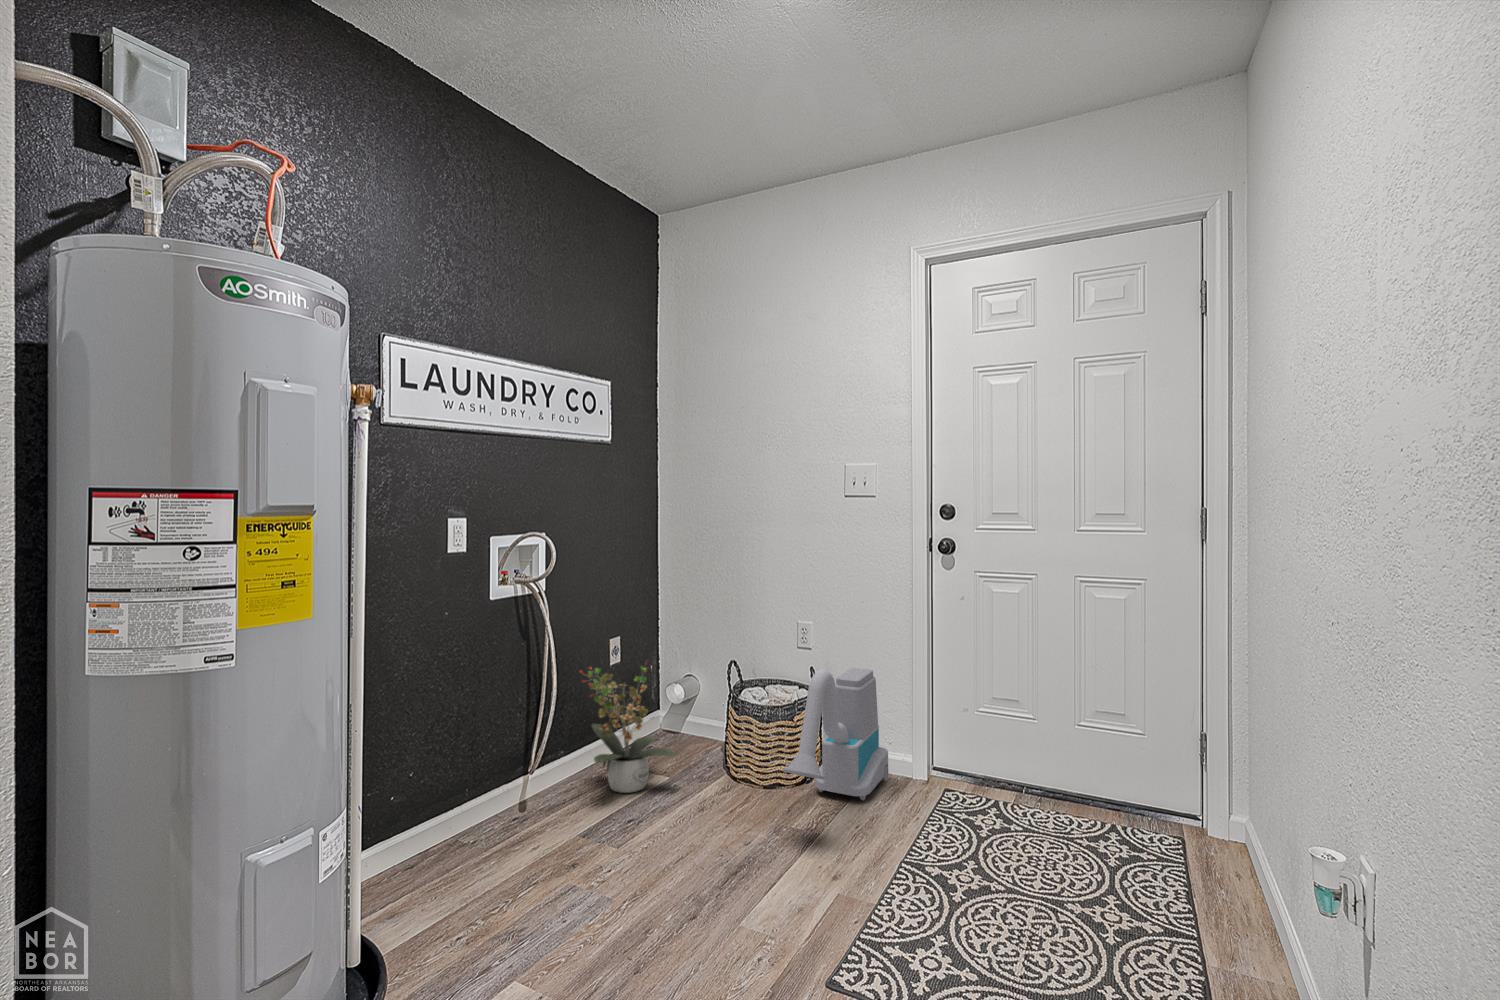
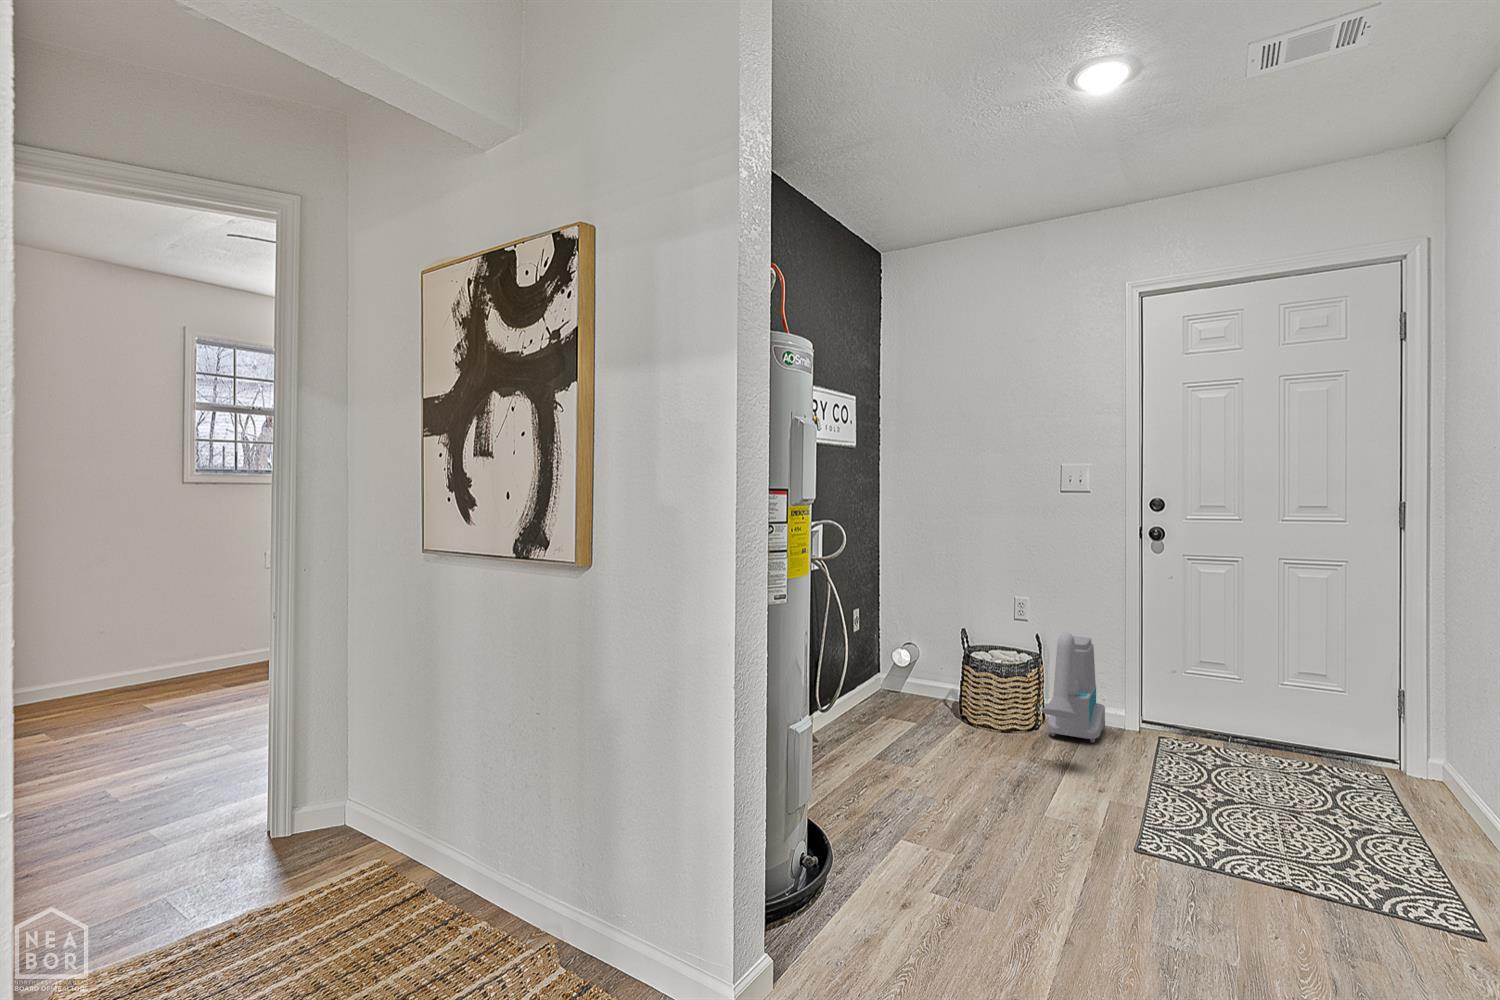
potted plant: present [580,667,677,793] -> none [847,627,930,732]

